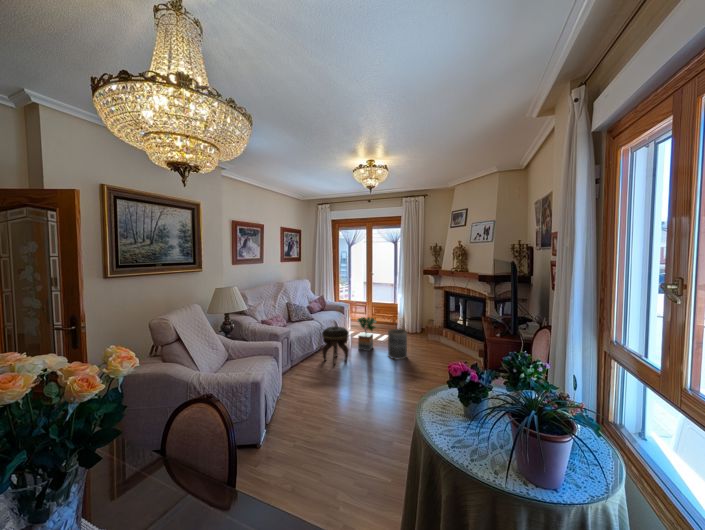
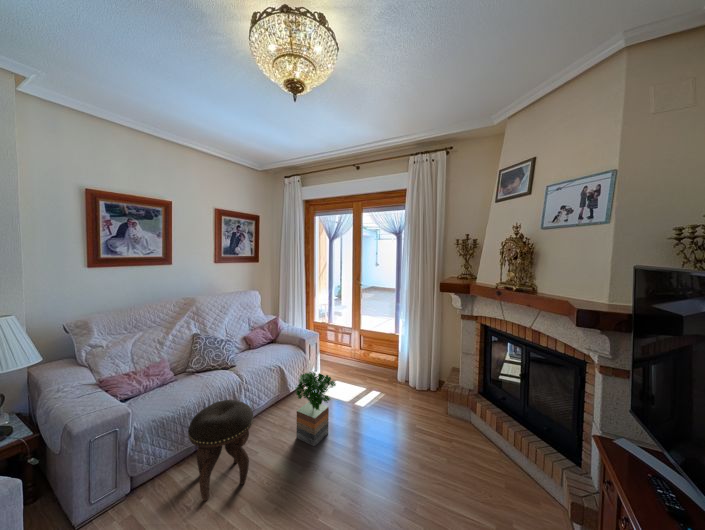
basket: present [388,328,407,360] -> none [343,393,385,495]

